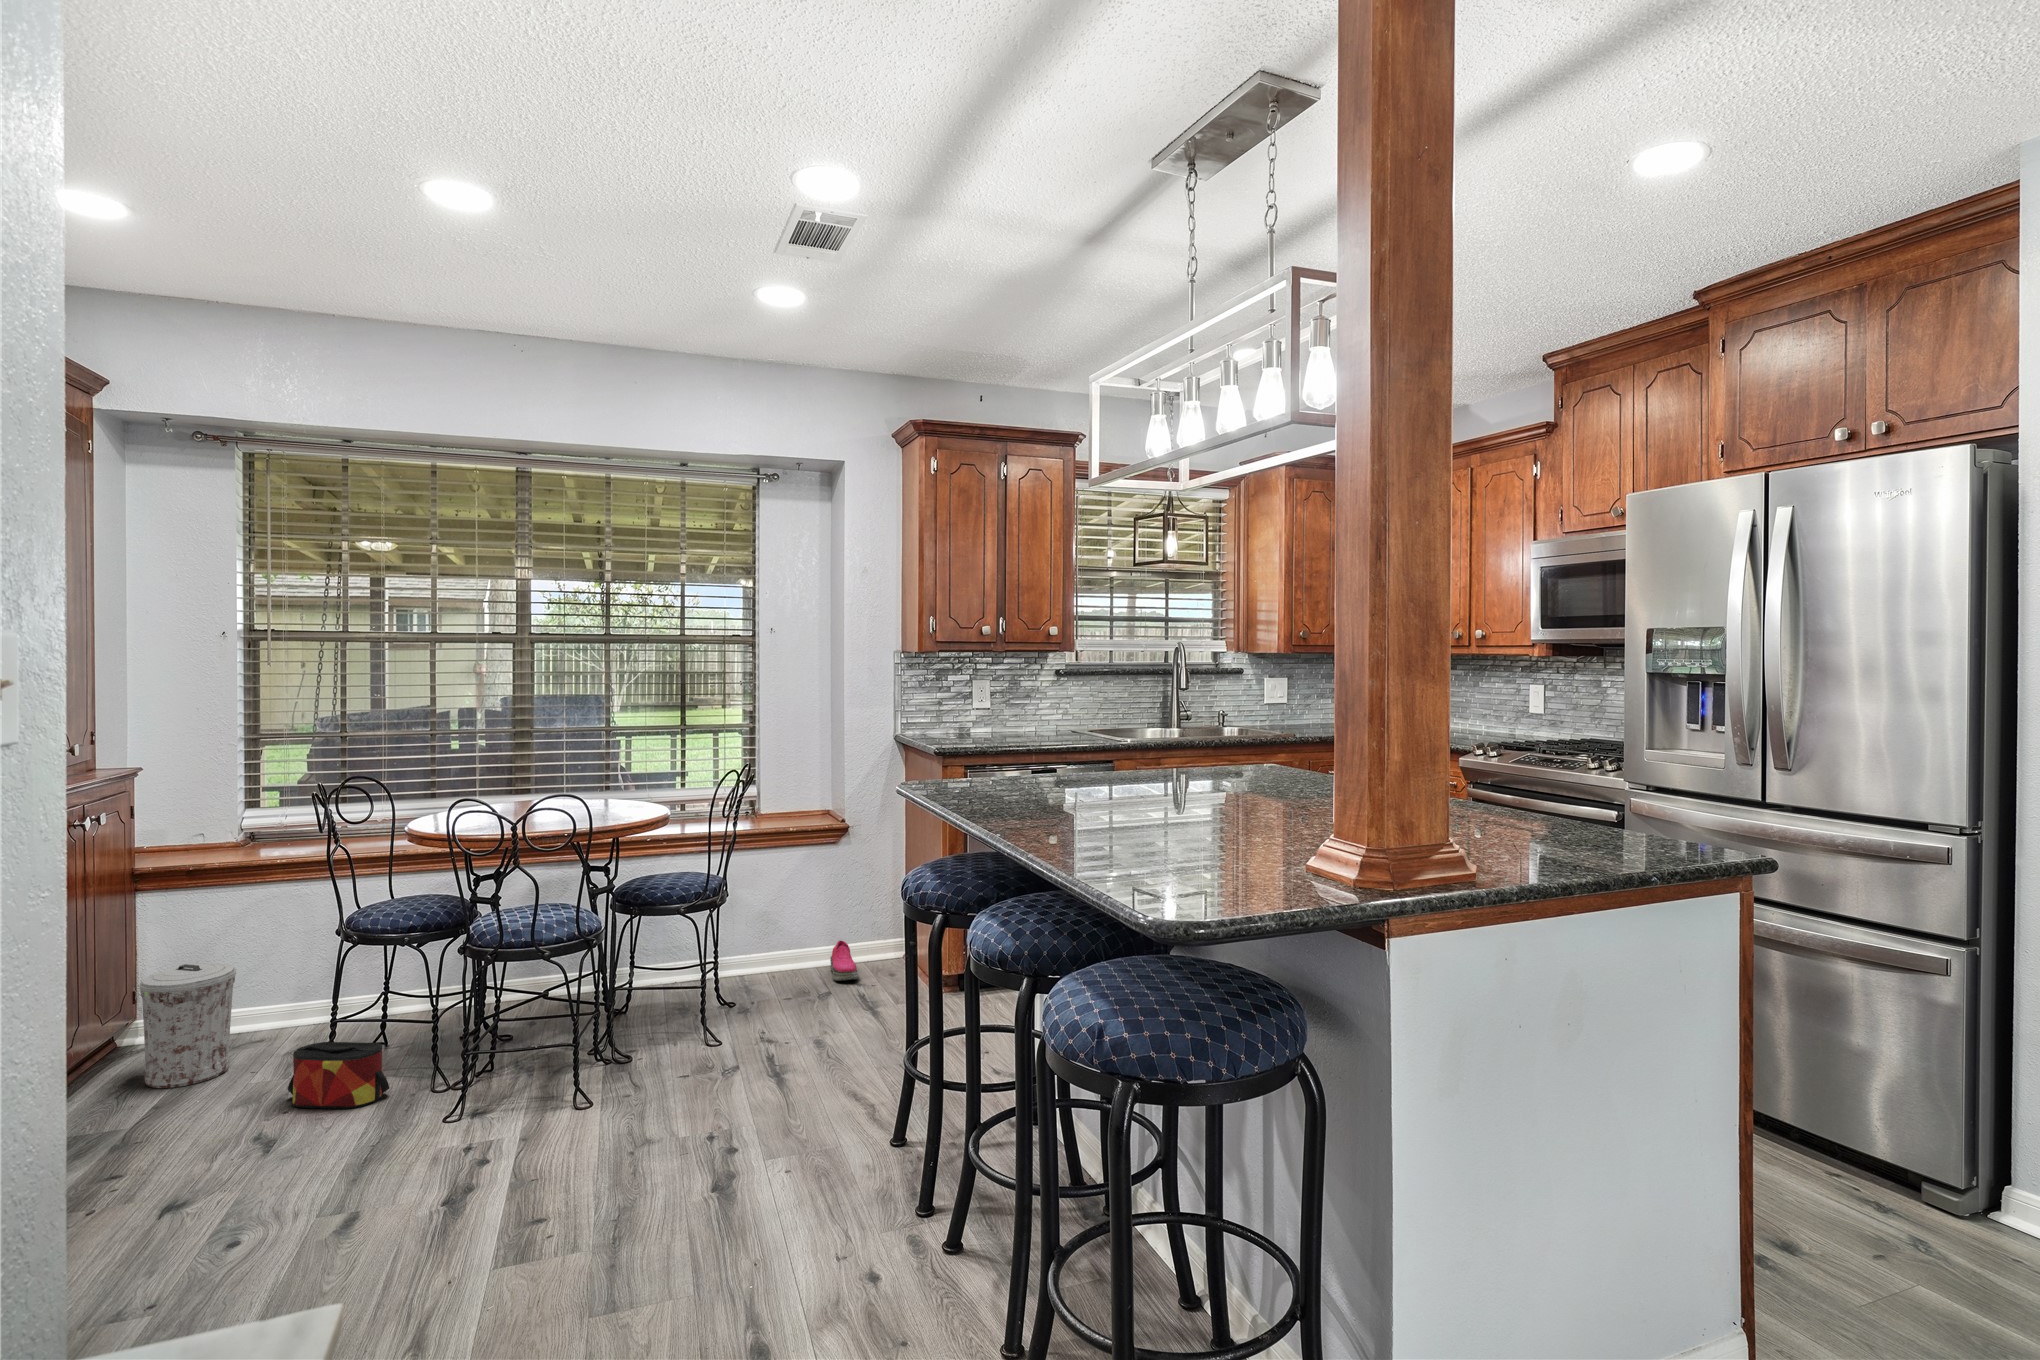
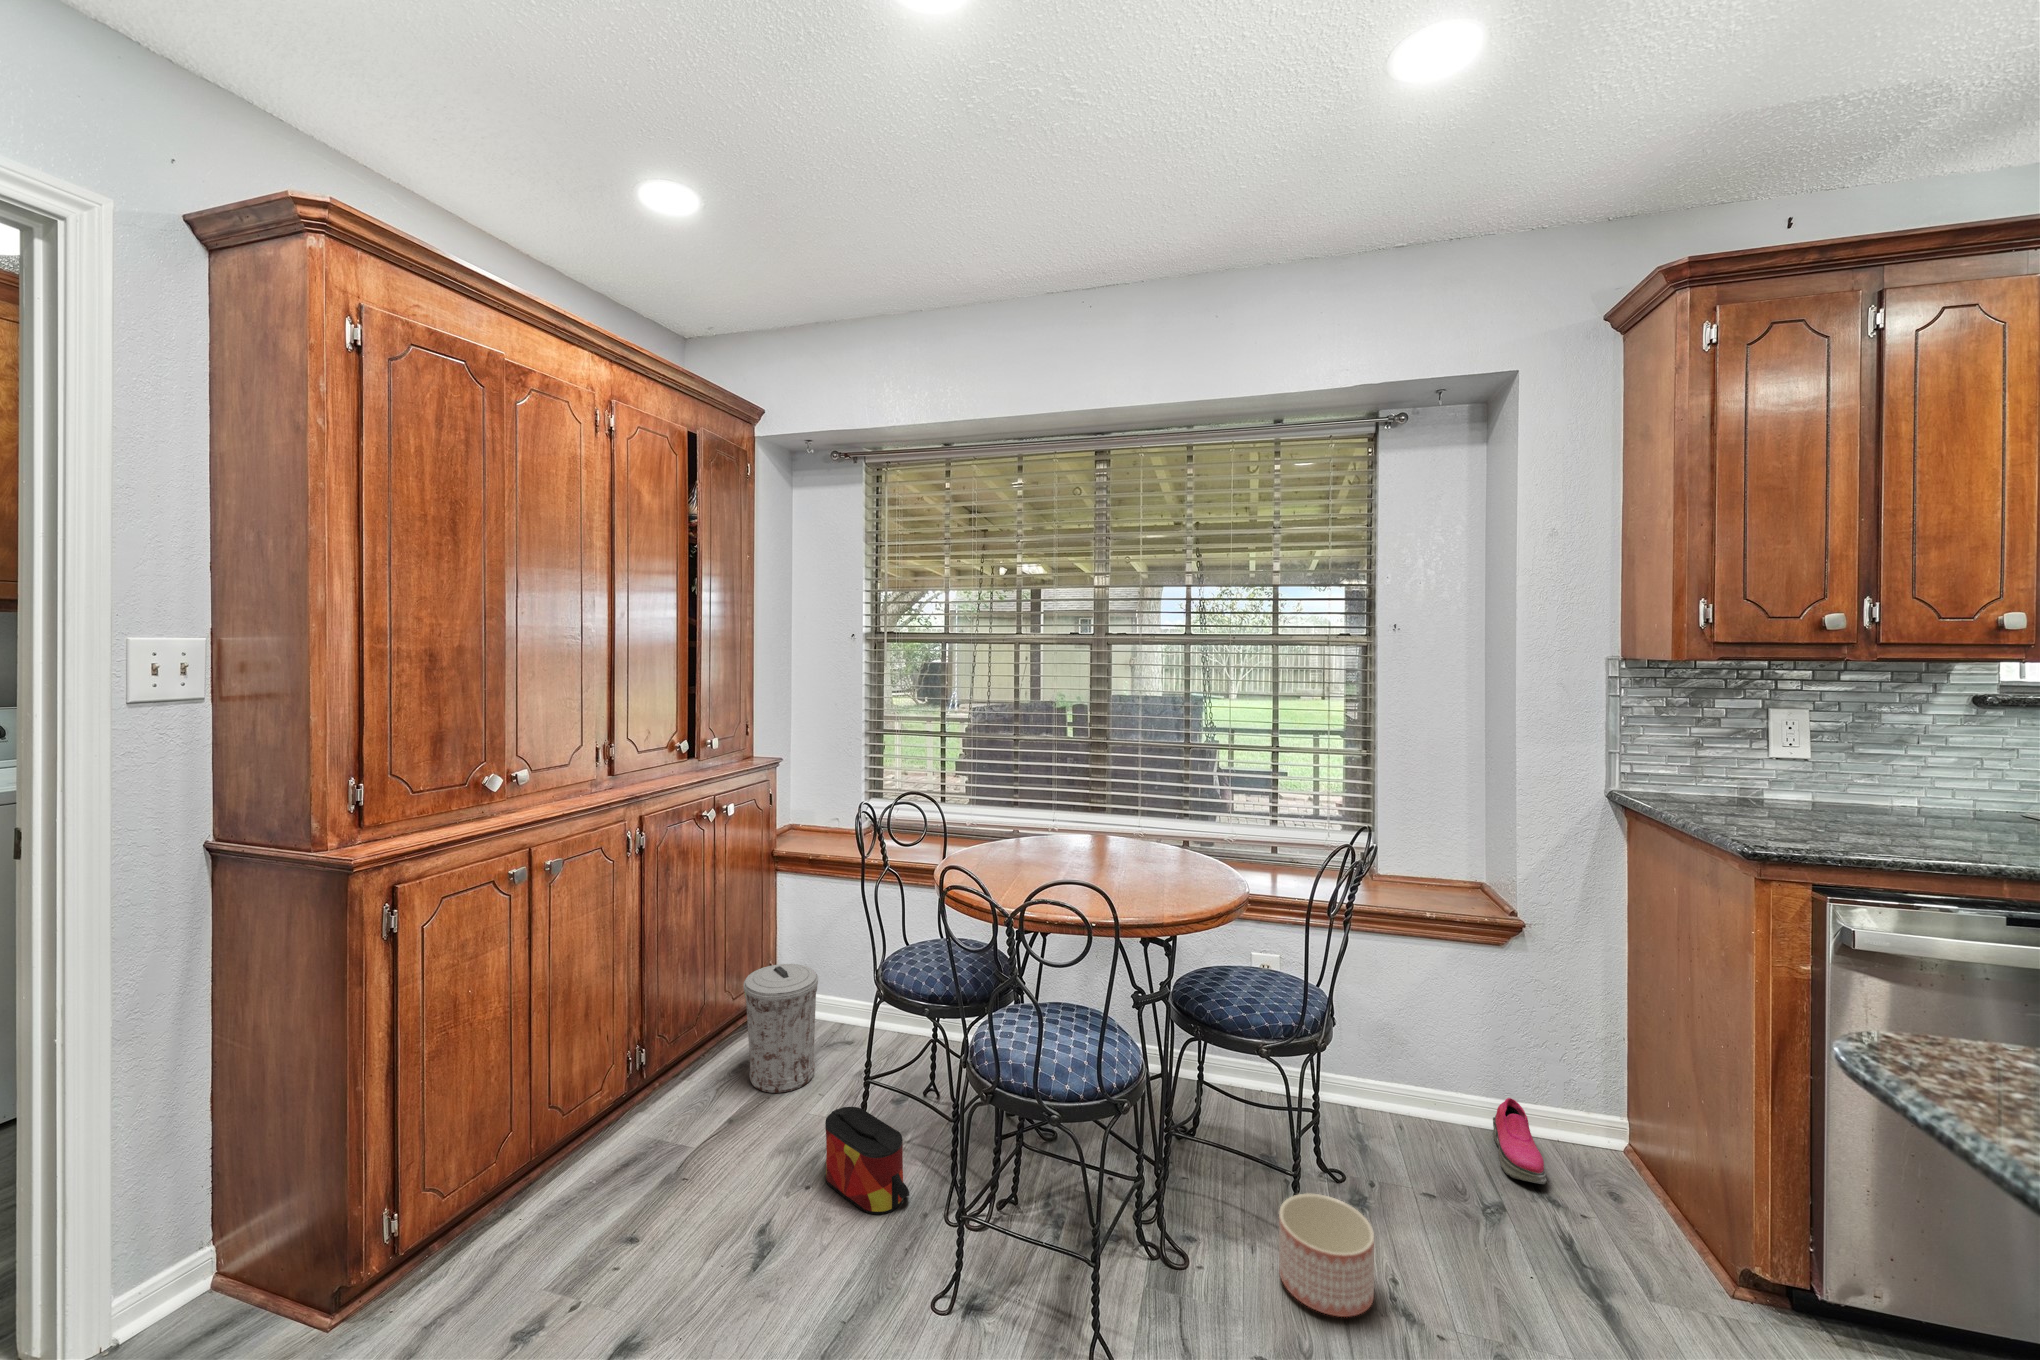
planter: none [695,993,754,1053] -> present [1279,1194,1374,1317]

